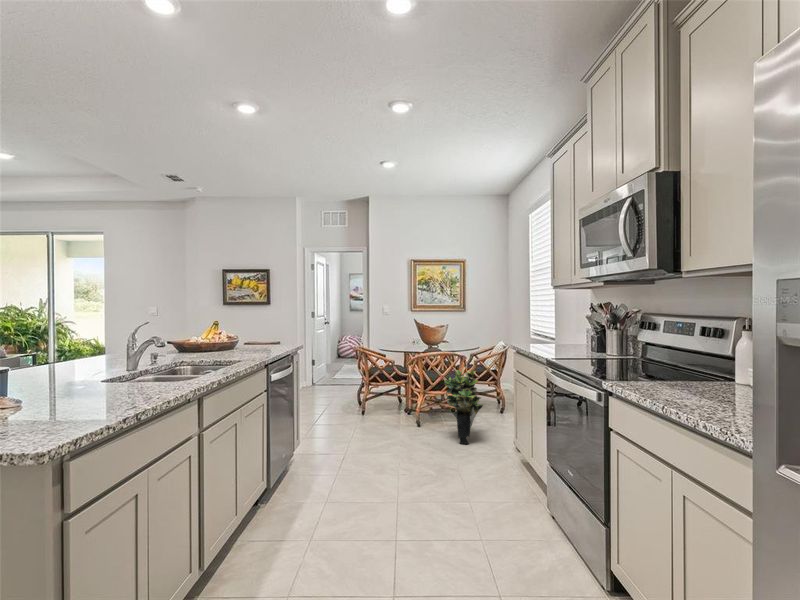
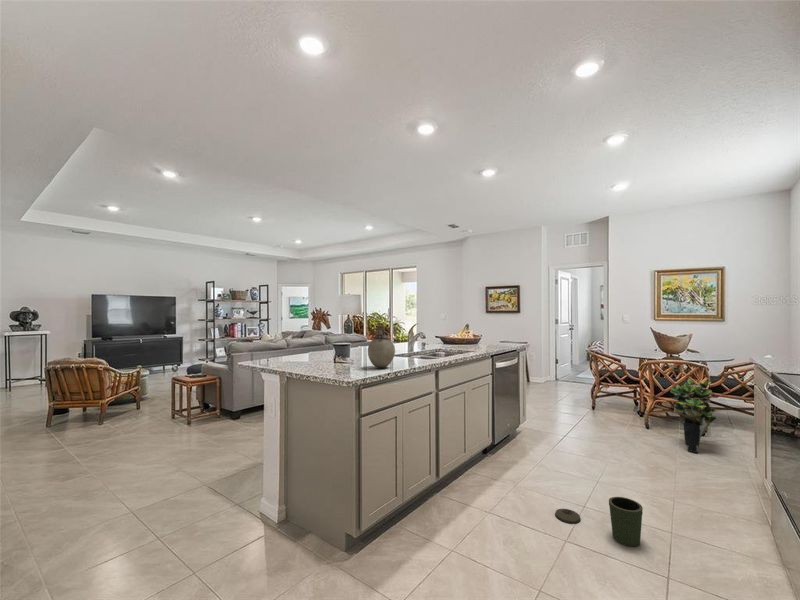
vase: none [64,330,128,410] -> present [368,326,395,368]
trash can: none [373,519,471,576] -> present [555,497,643,546]

